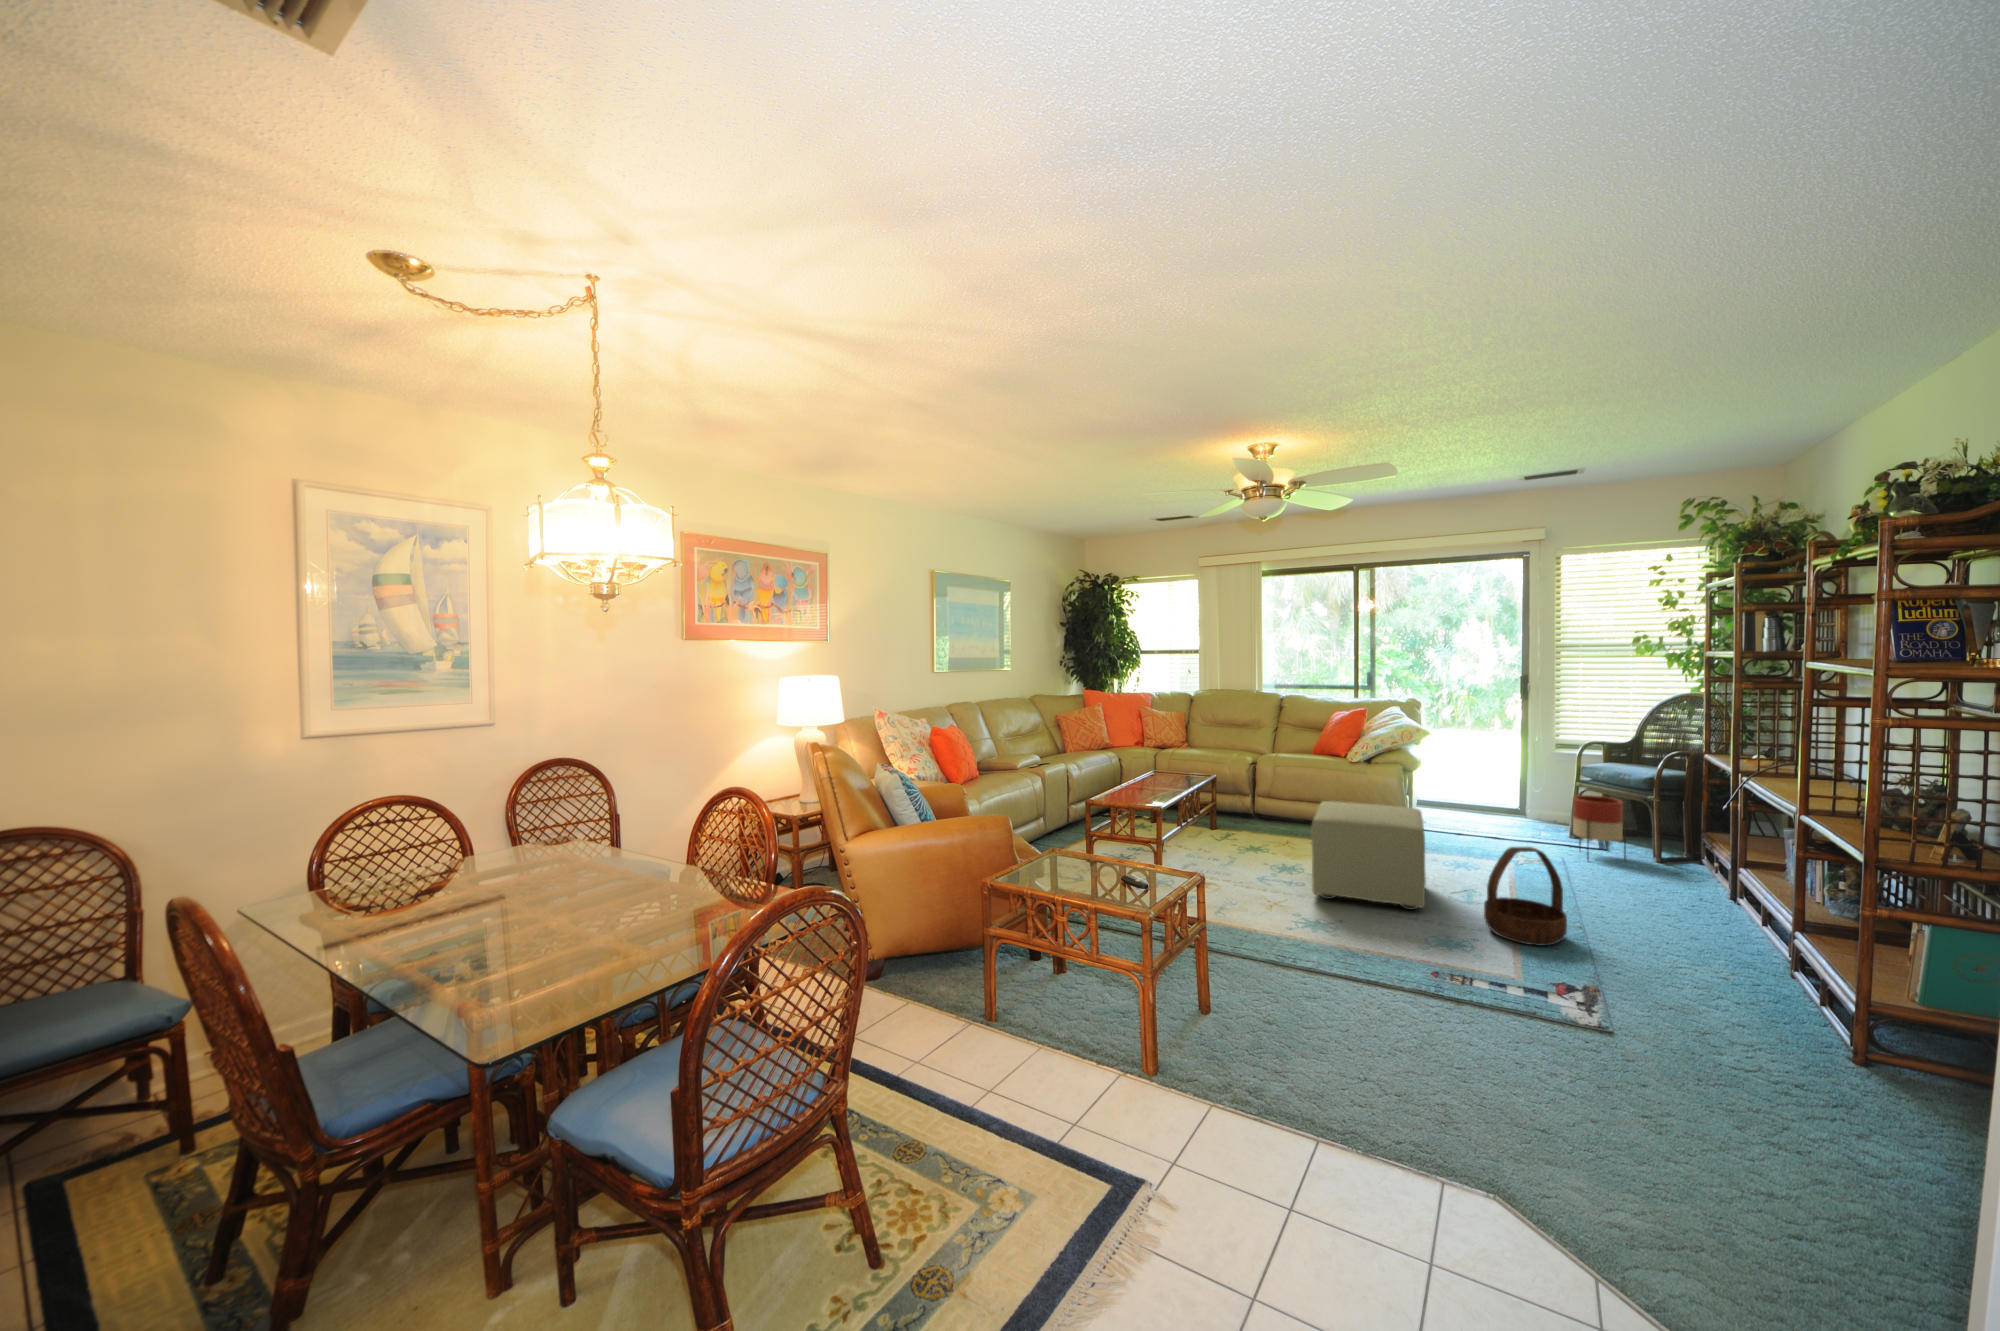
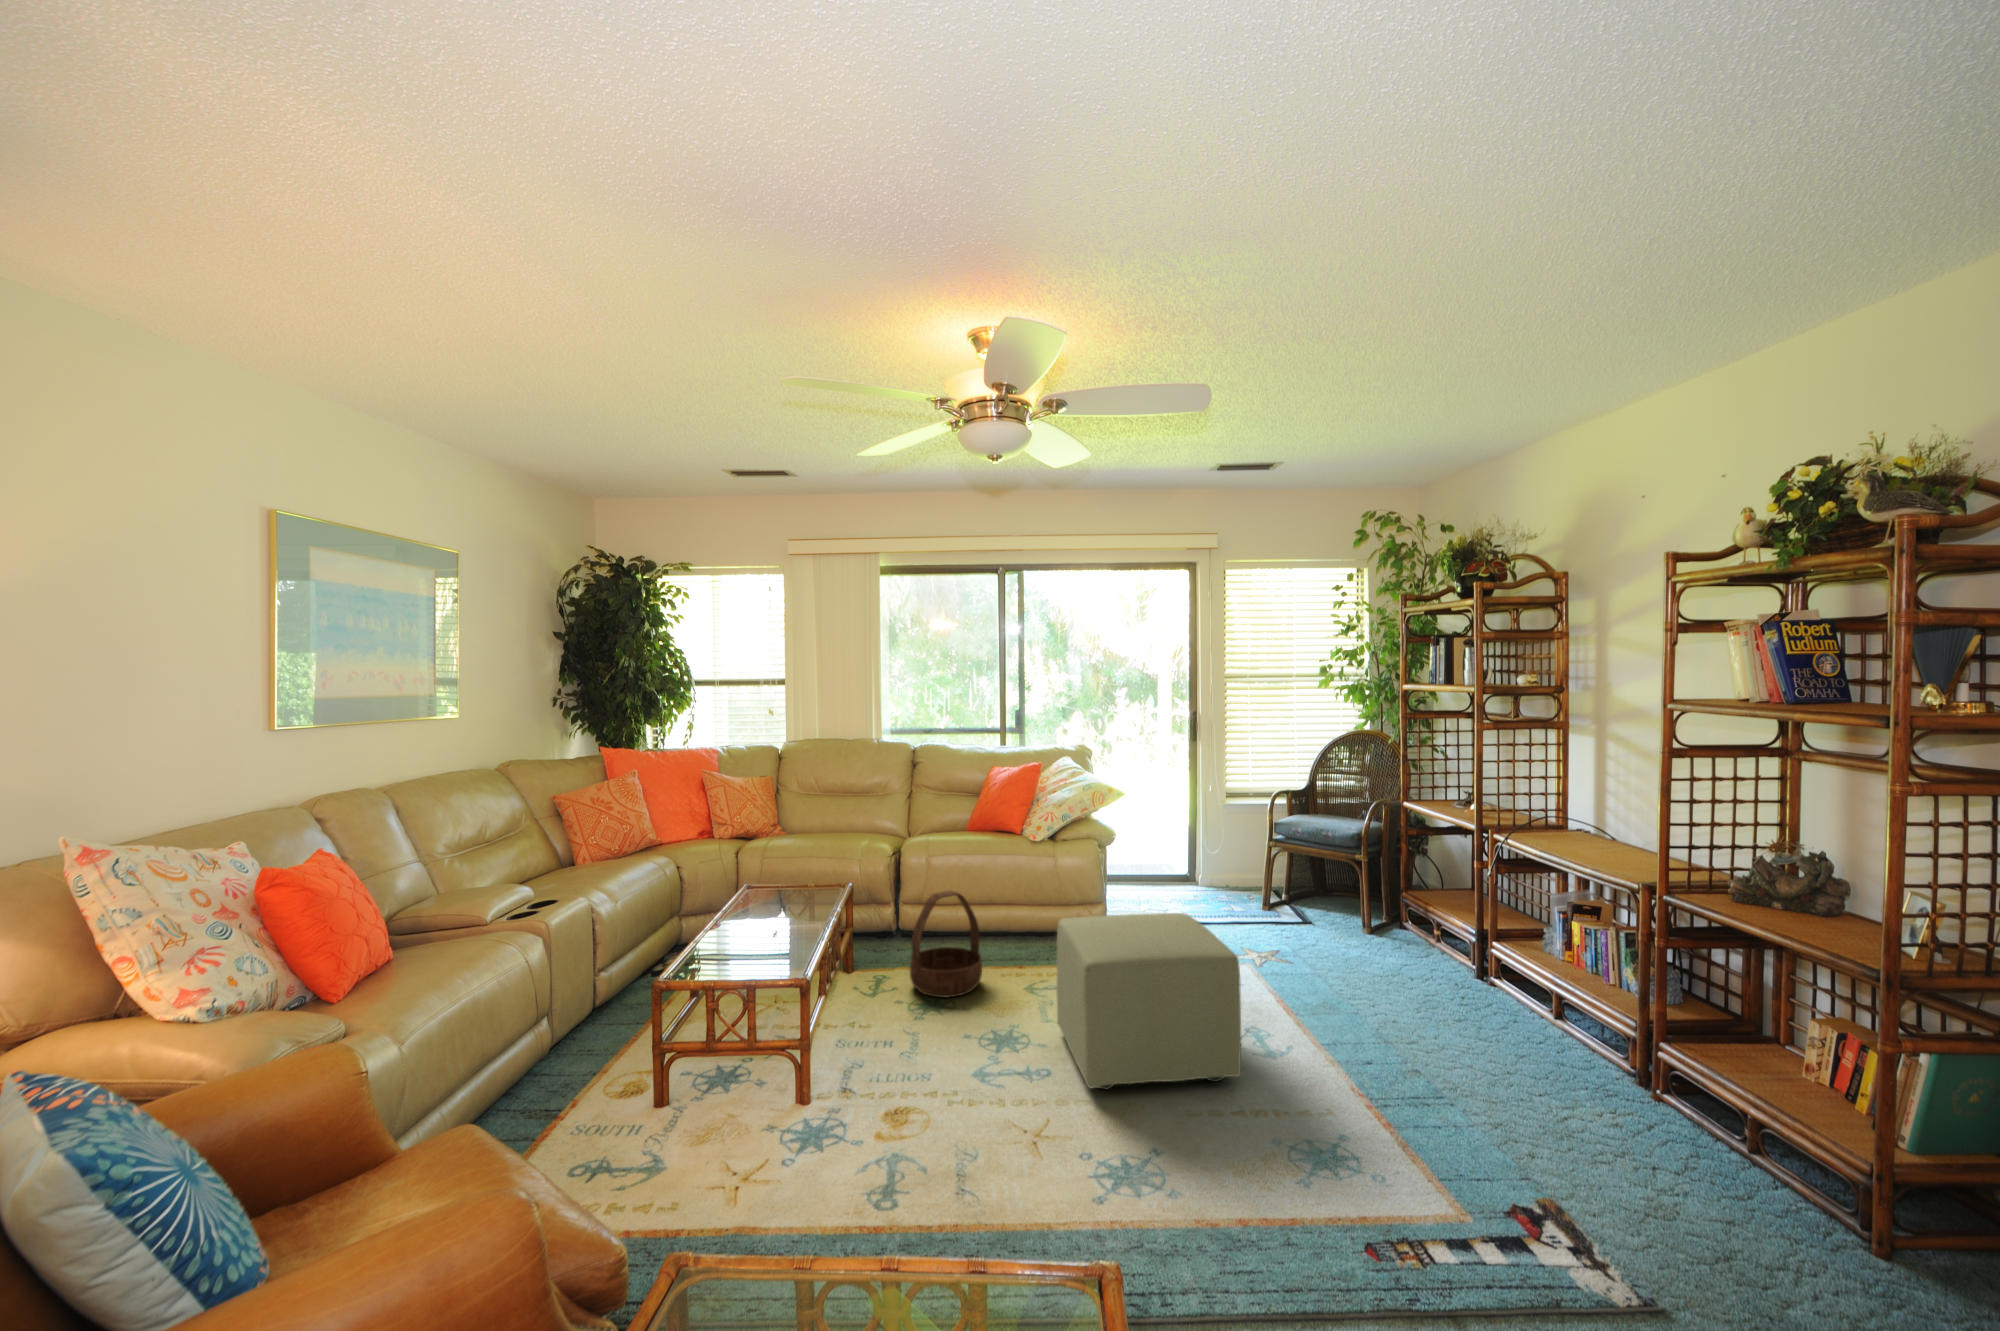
planter: present [1573,795,1626,860] -> none [1280,856,1330,940]
basket: present [1484,847,1567,946] -> present [910,891,982,997]

